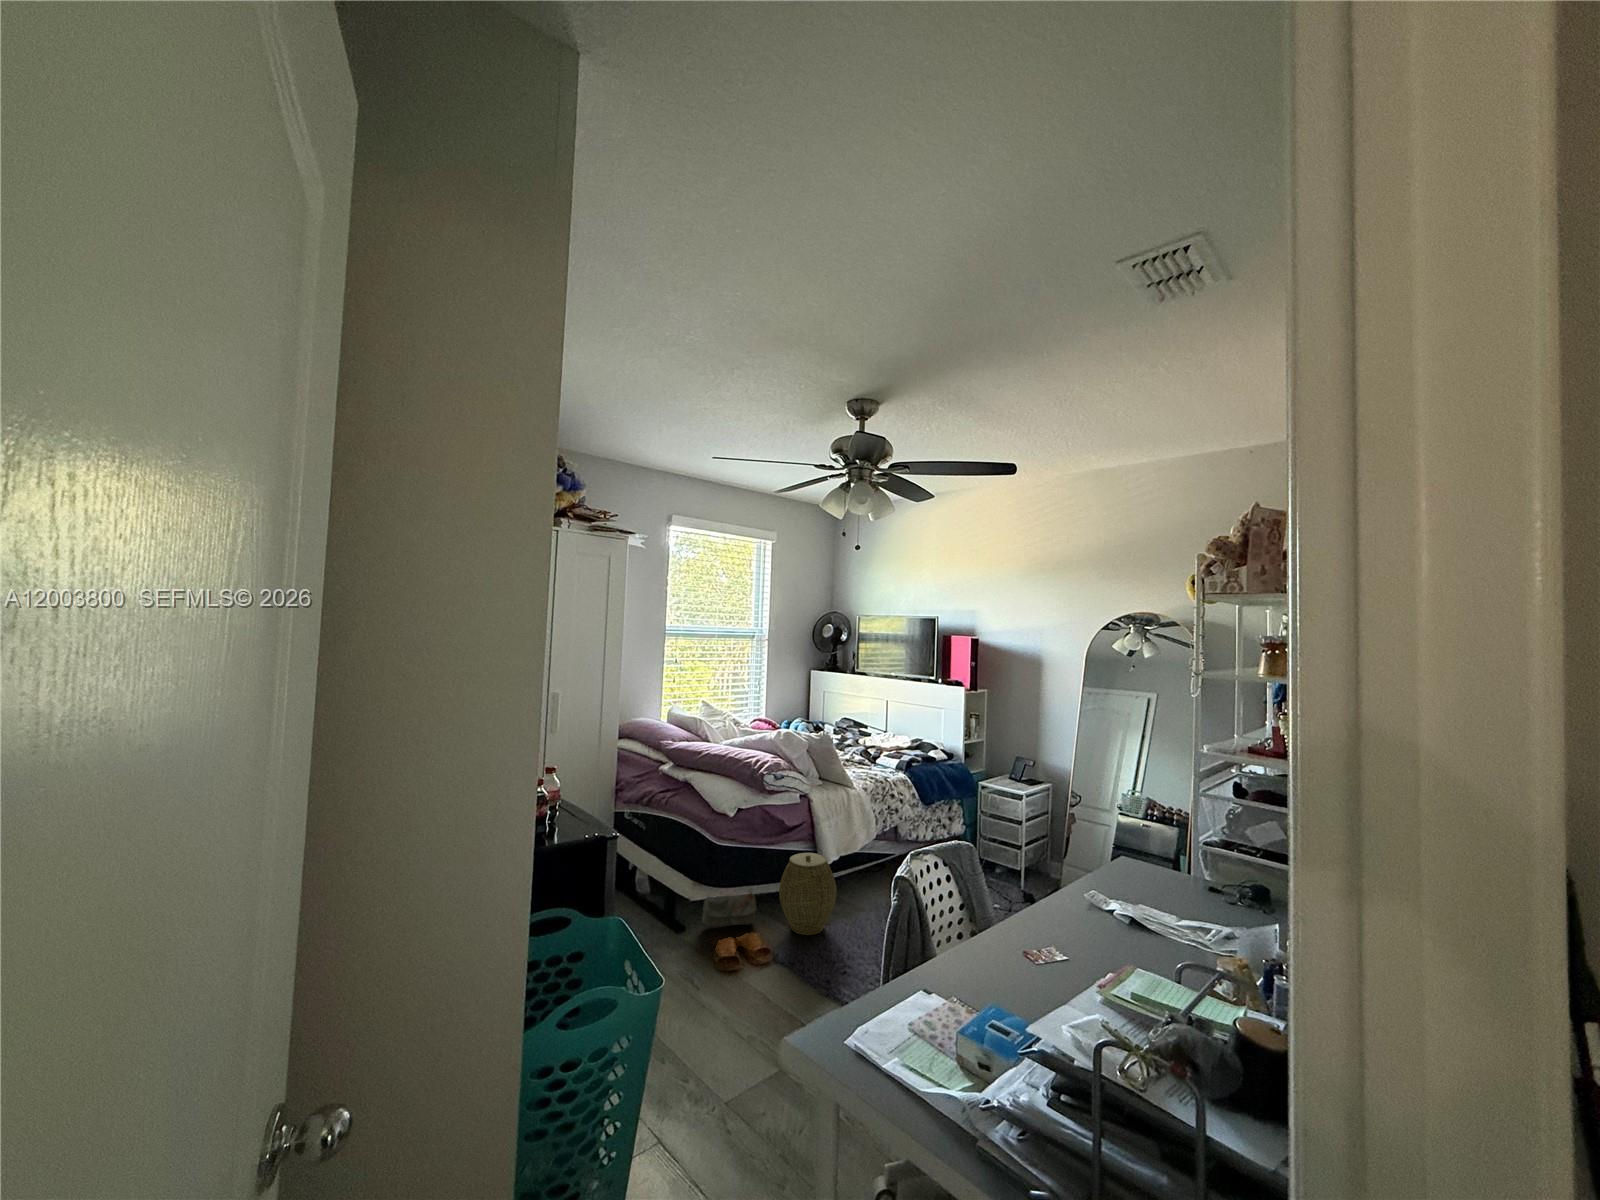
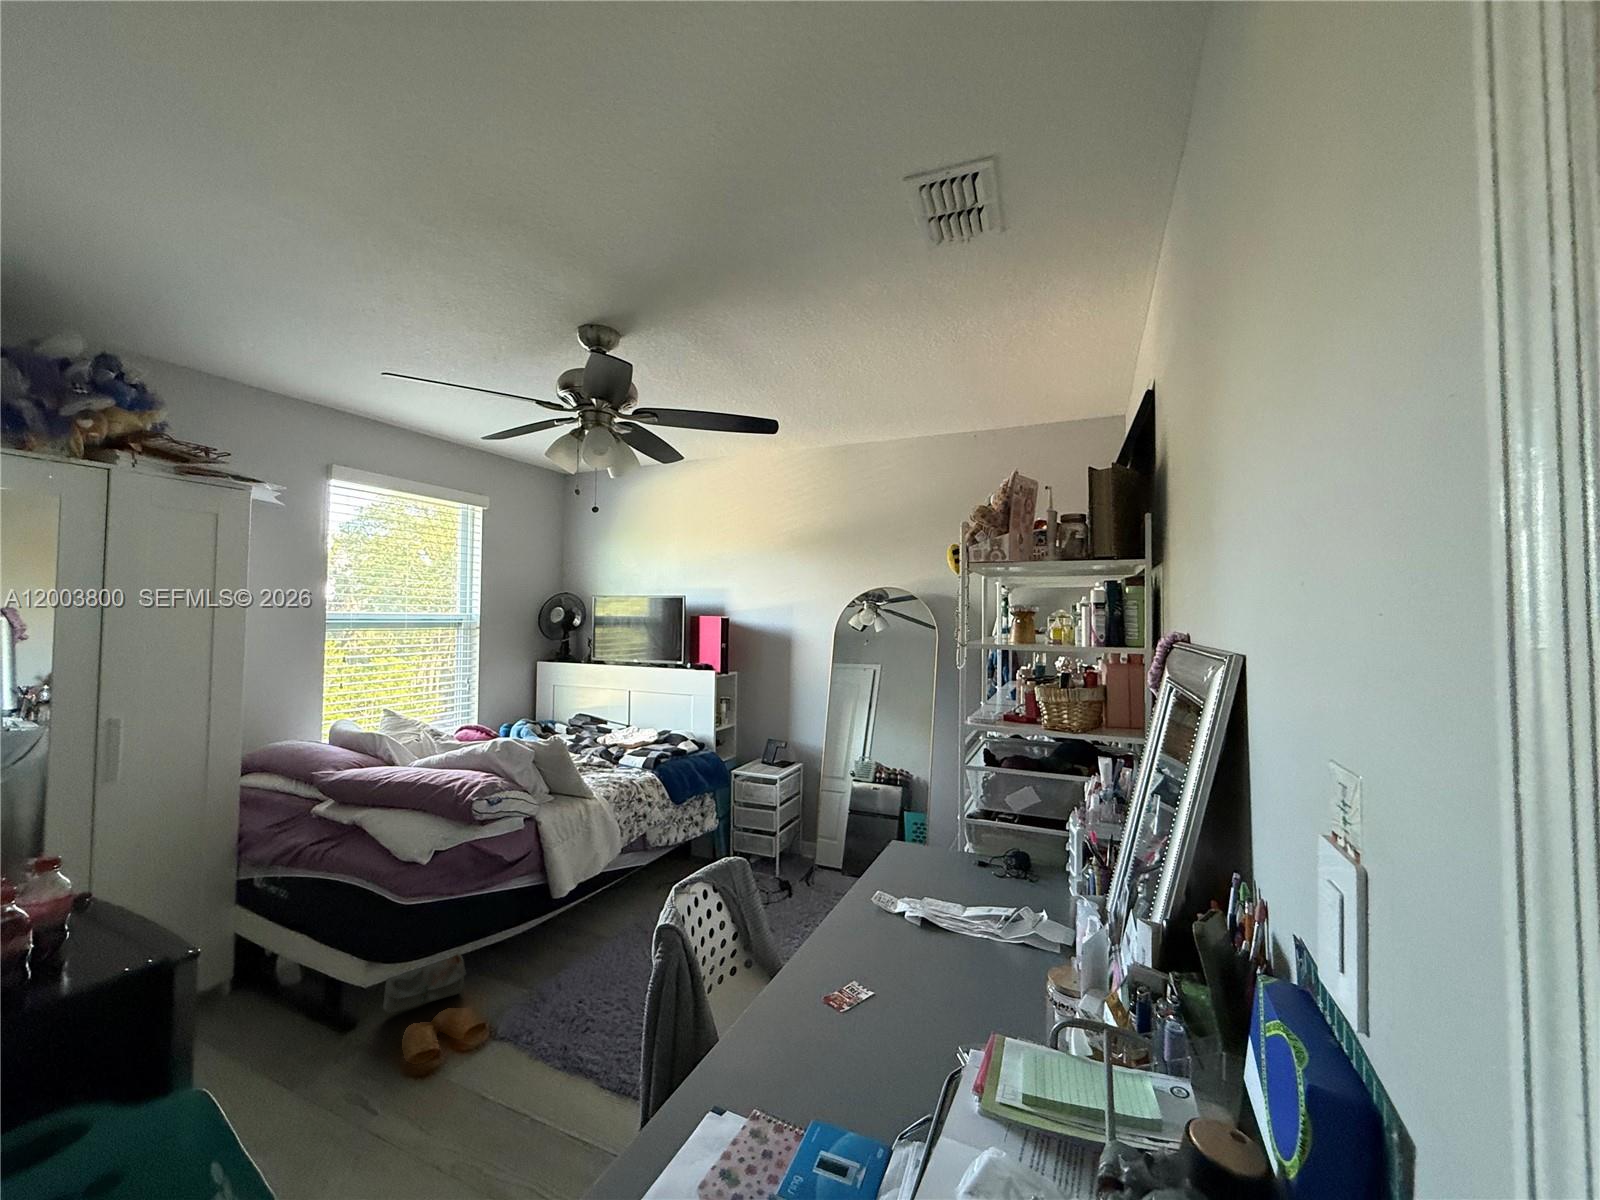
woven basket: present [779,853,837,935] -> none [497,886,574,991]

